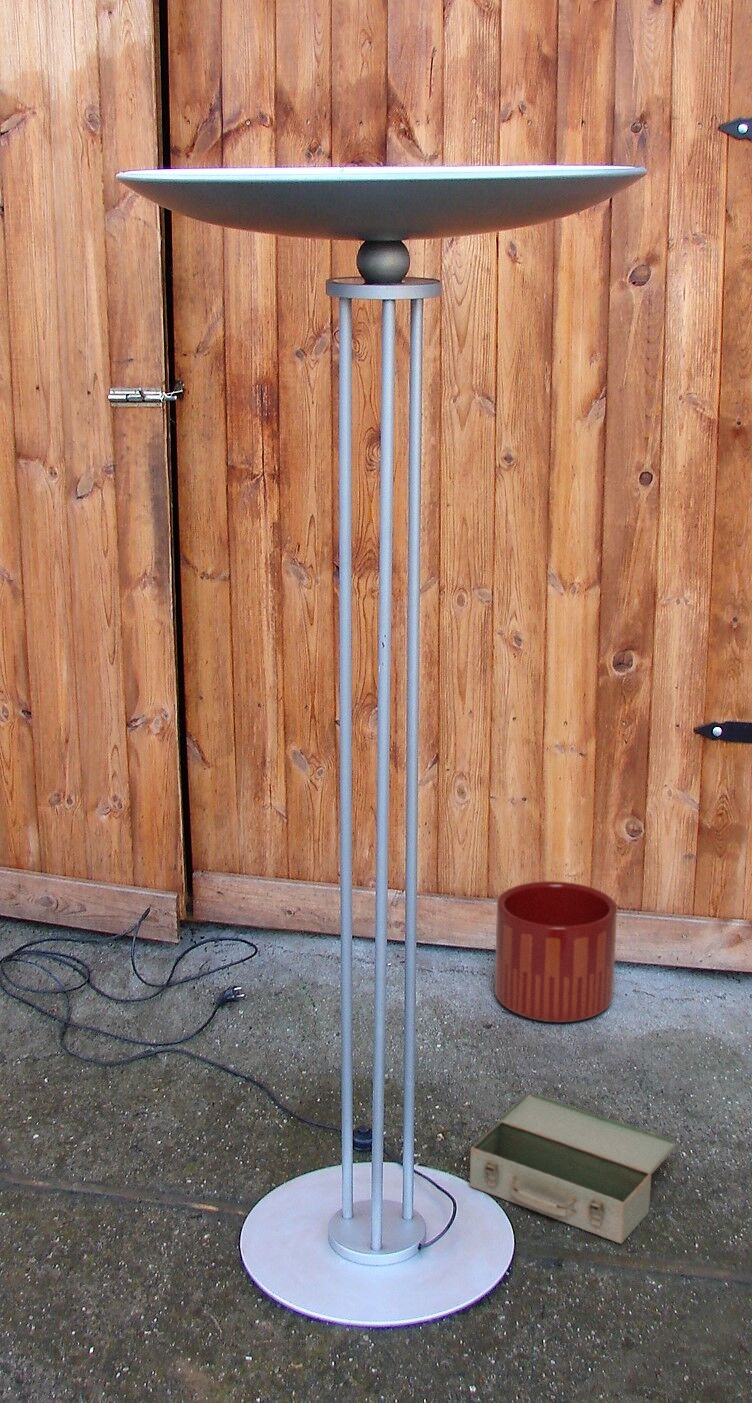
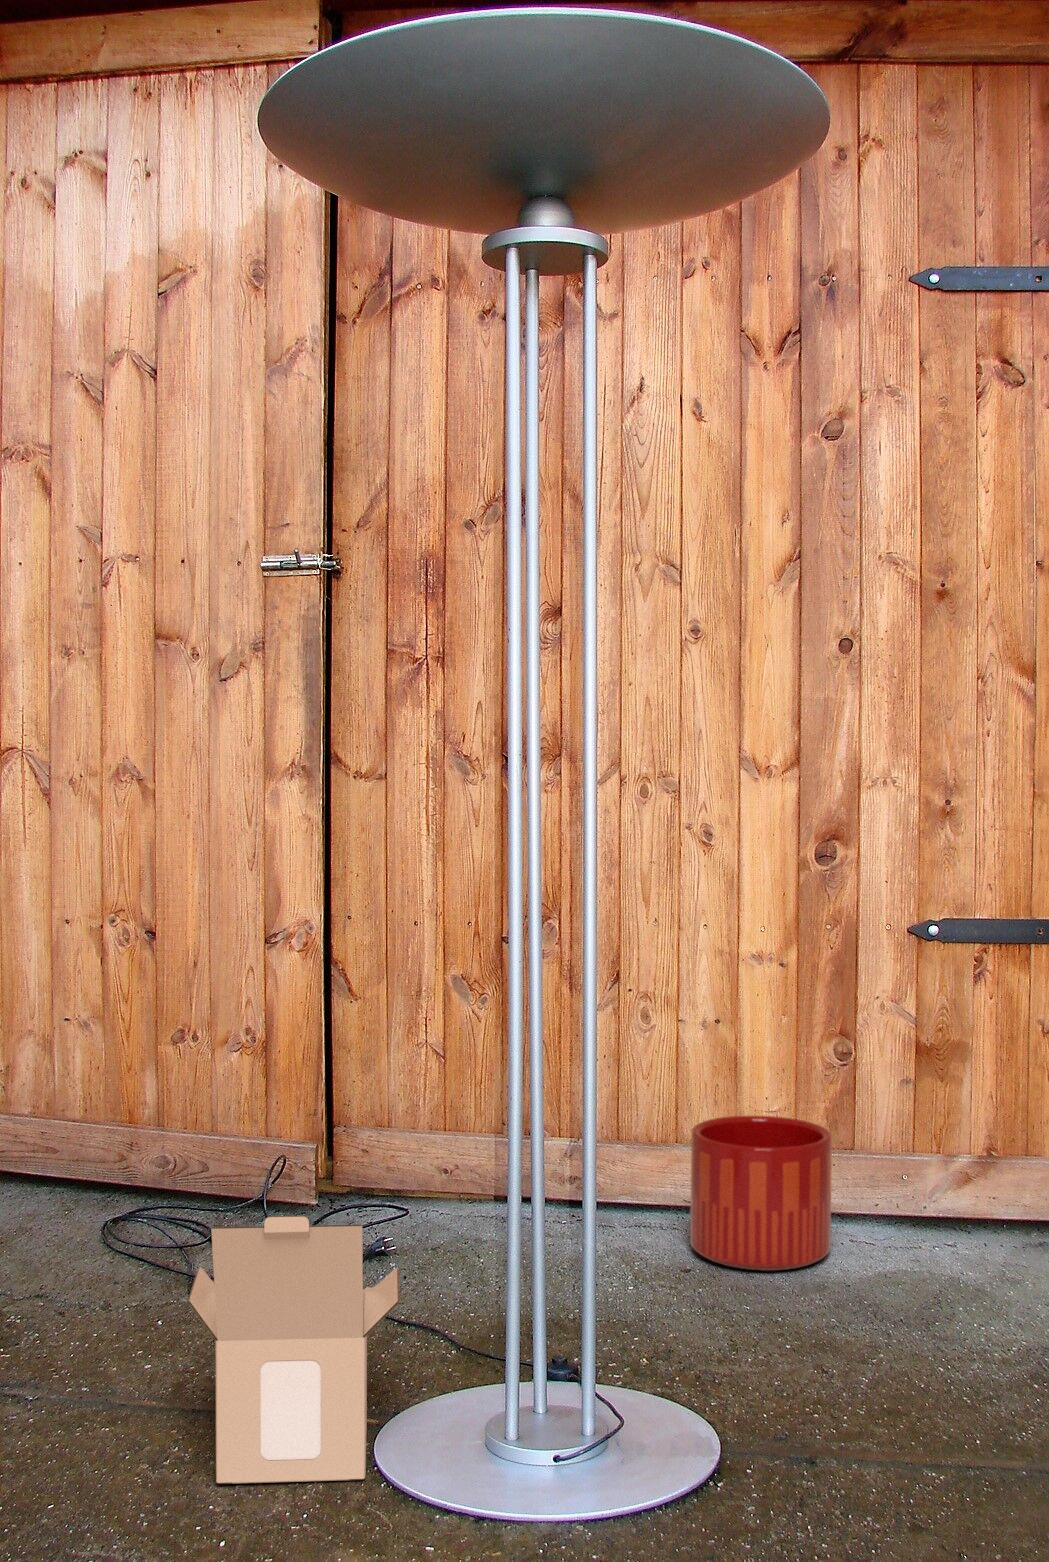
cardboard box: none [60,1077,242,1278] -> present [187,1216,399,1484]
toolbox: present [470,1094,676,1243] -> none [666,1311,911,1455]

